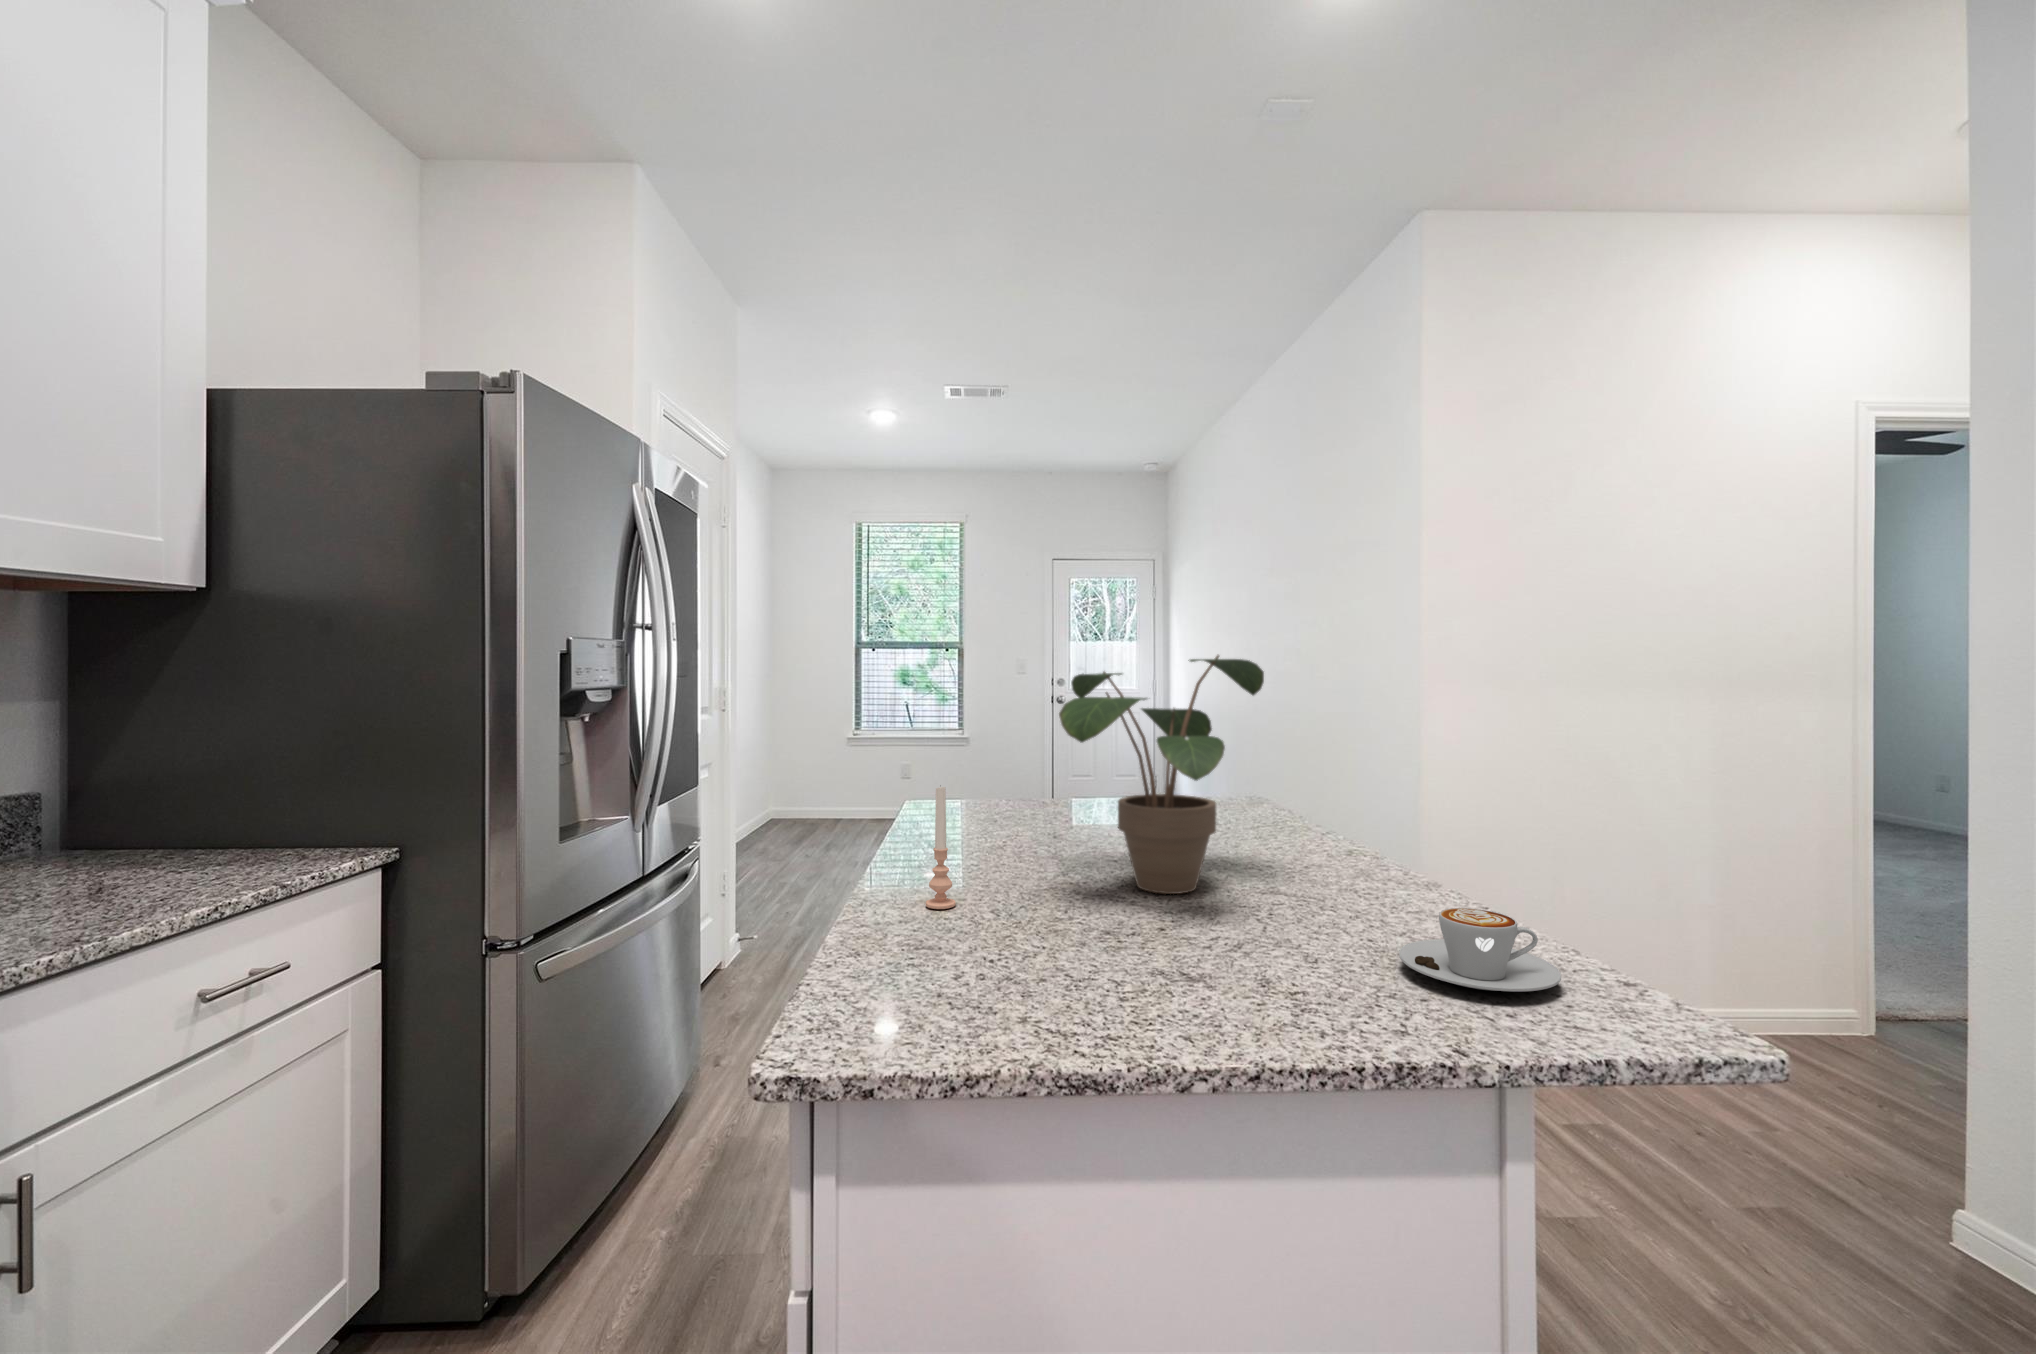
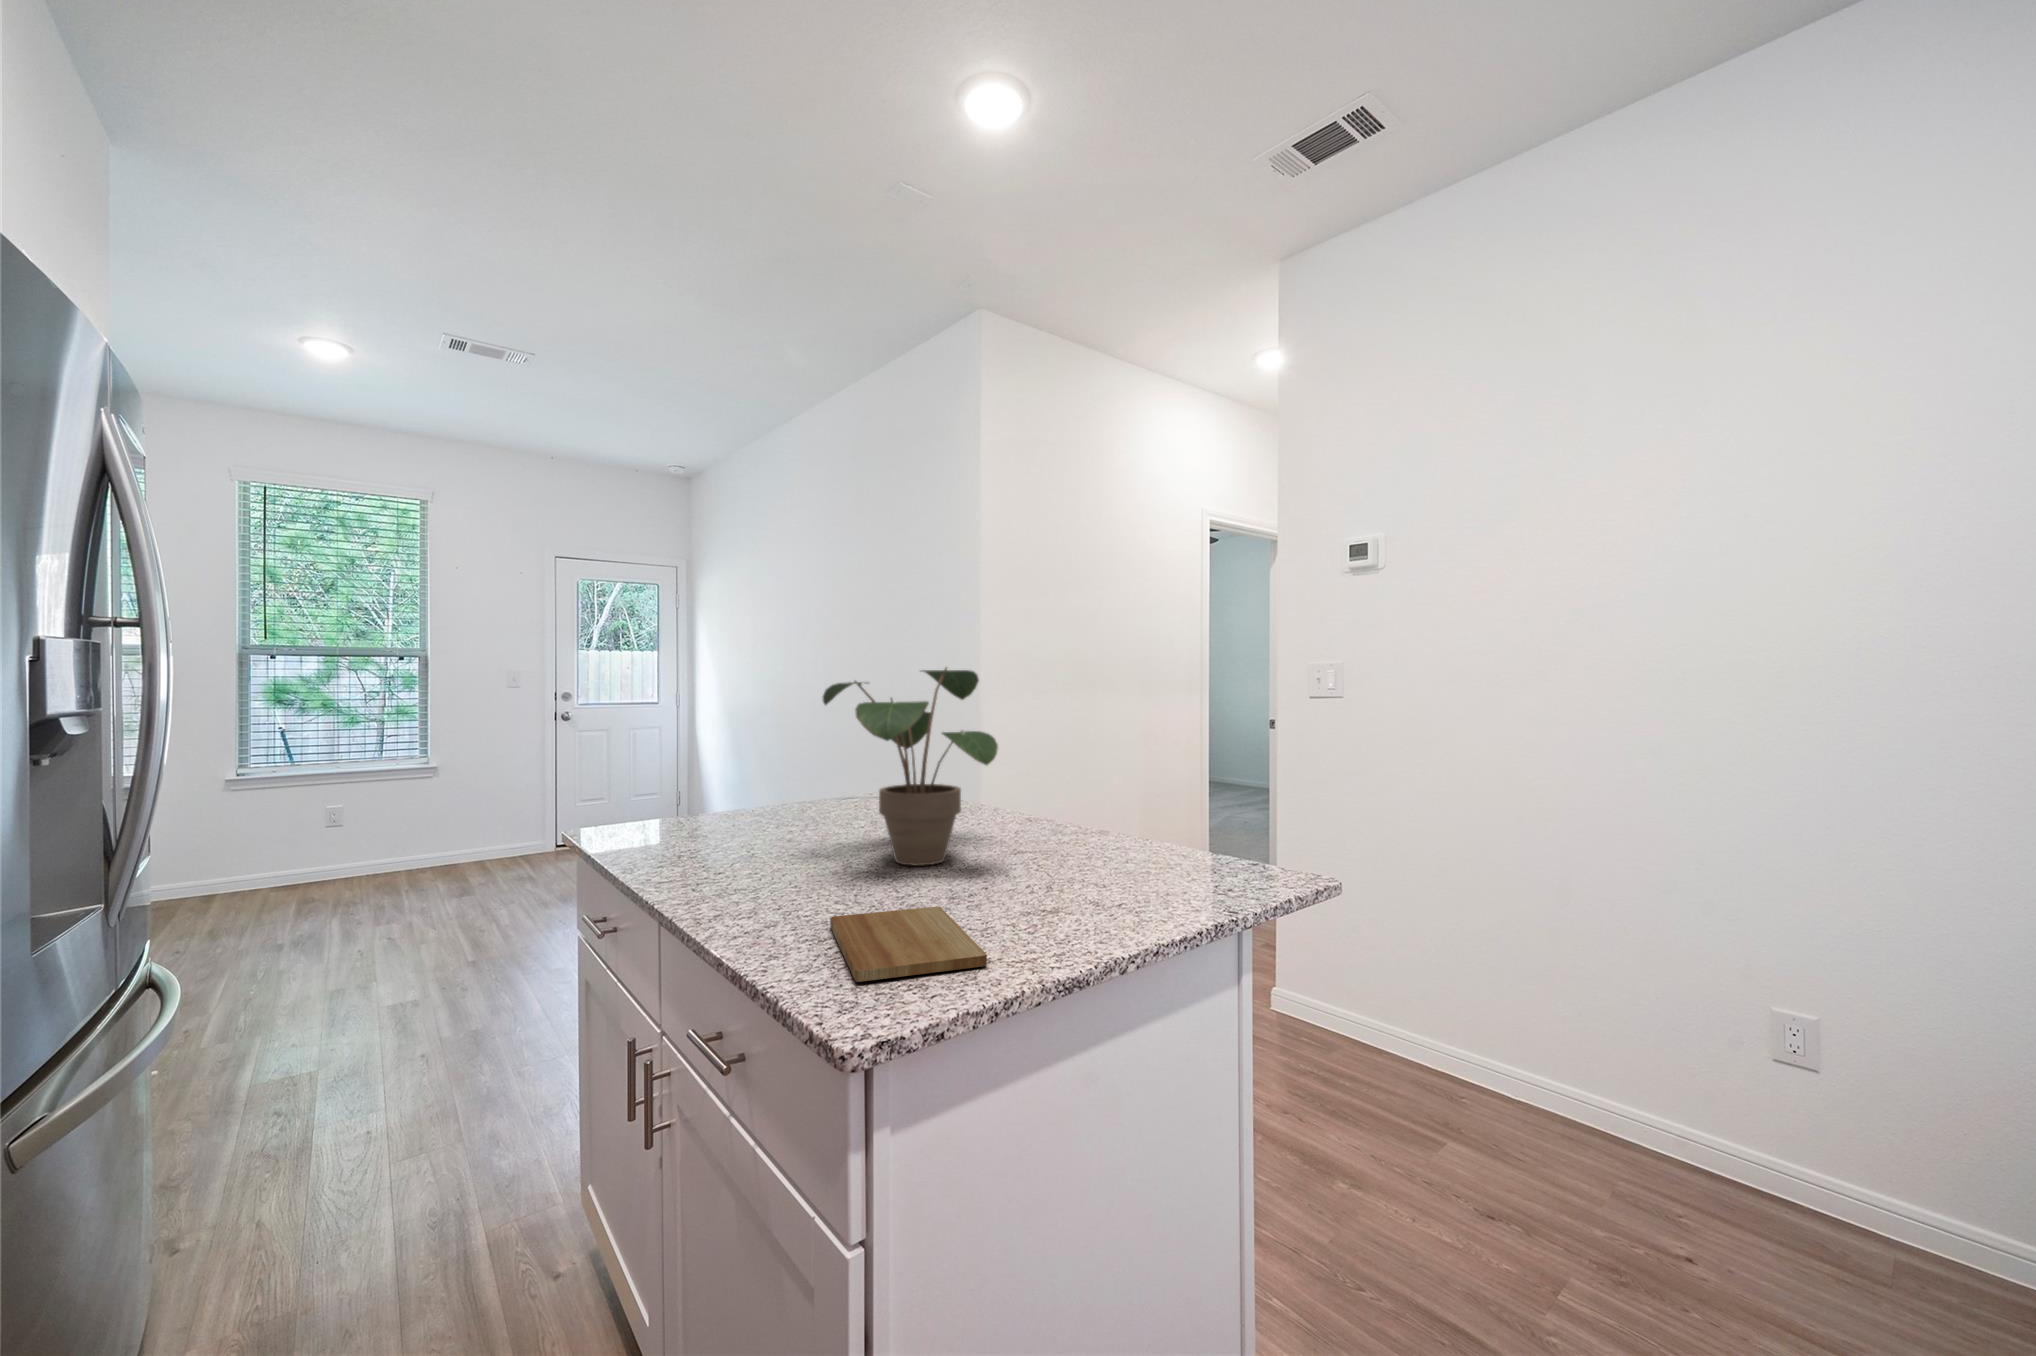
candle: present [926,787,956,909] -> none [744,789,774,909]
coffee cup: present [1399,908,1561,991] -> none [1136,833,1231,882]
cutting board: none [872,931,1075,1027] -> present [830,906,987,982]

